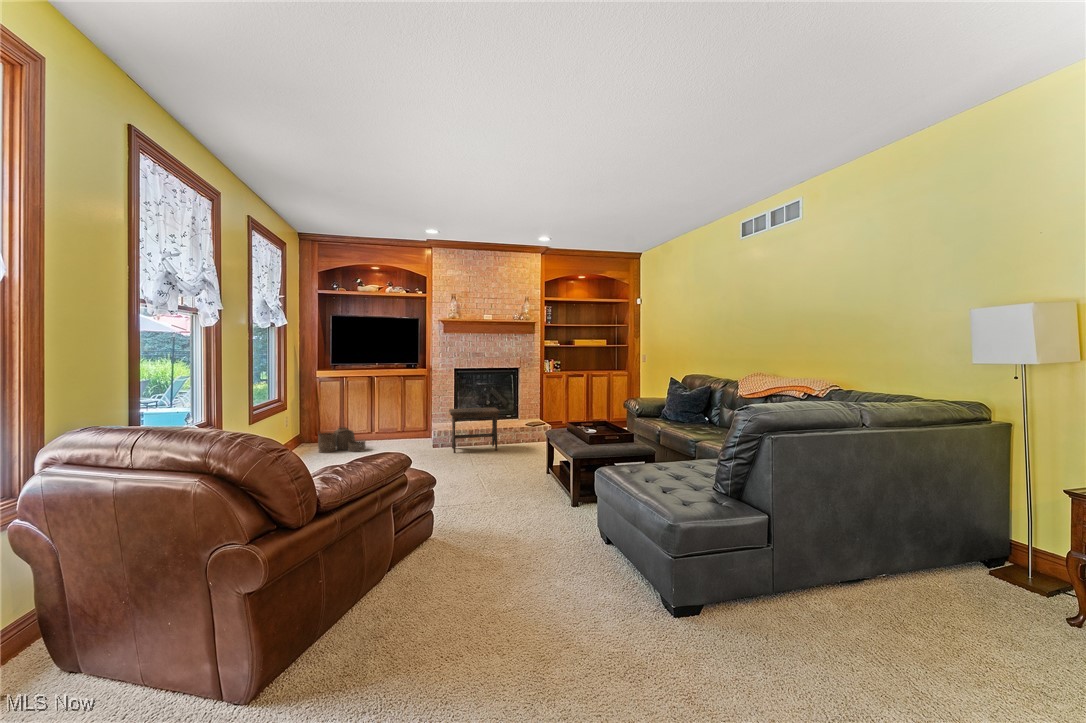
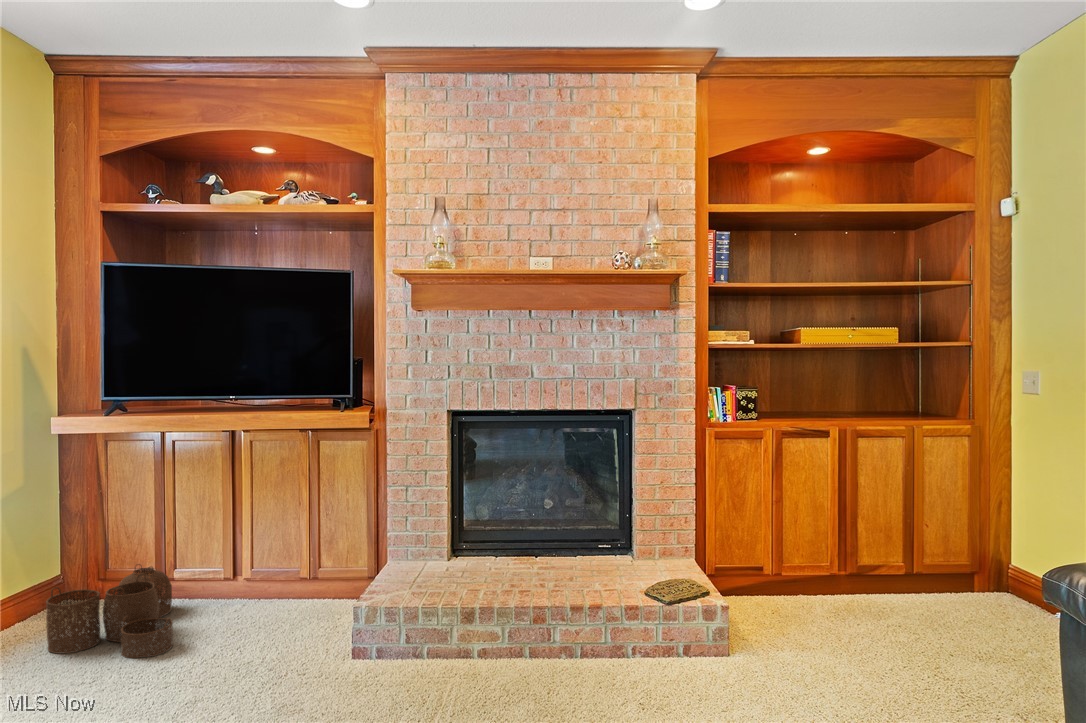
footstool: present [449,408,501,453] -> none [382,542,547,696]

